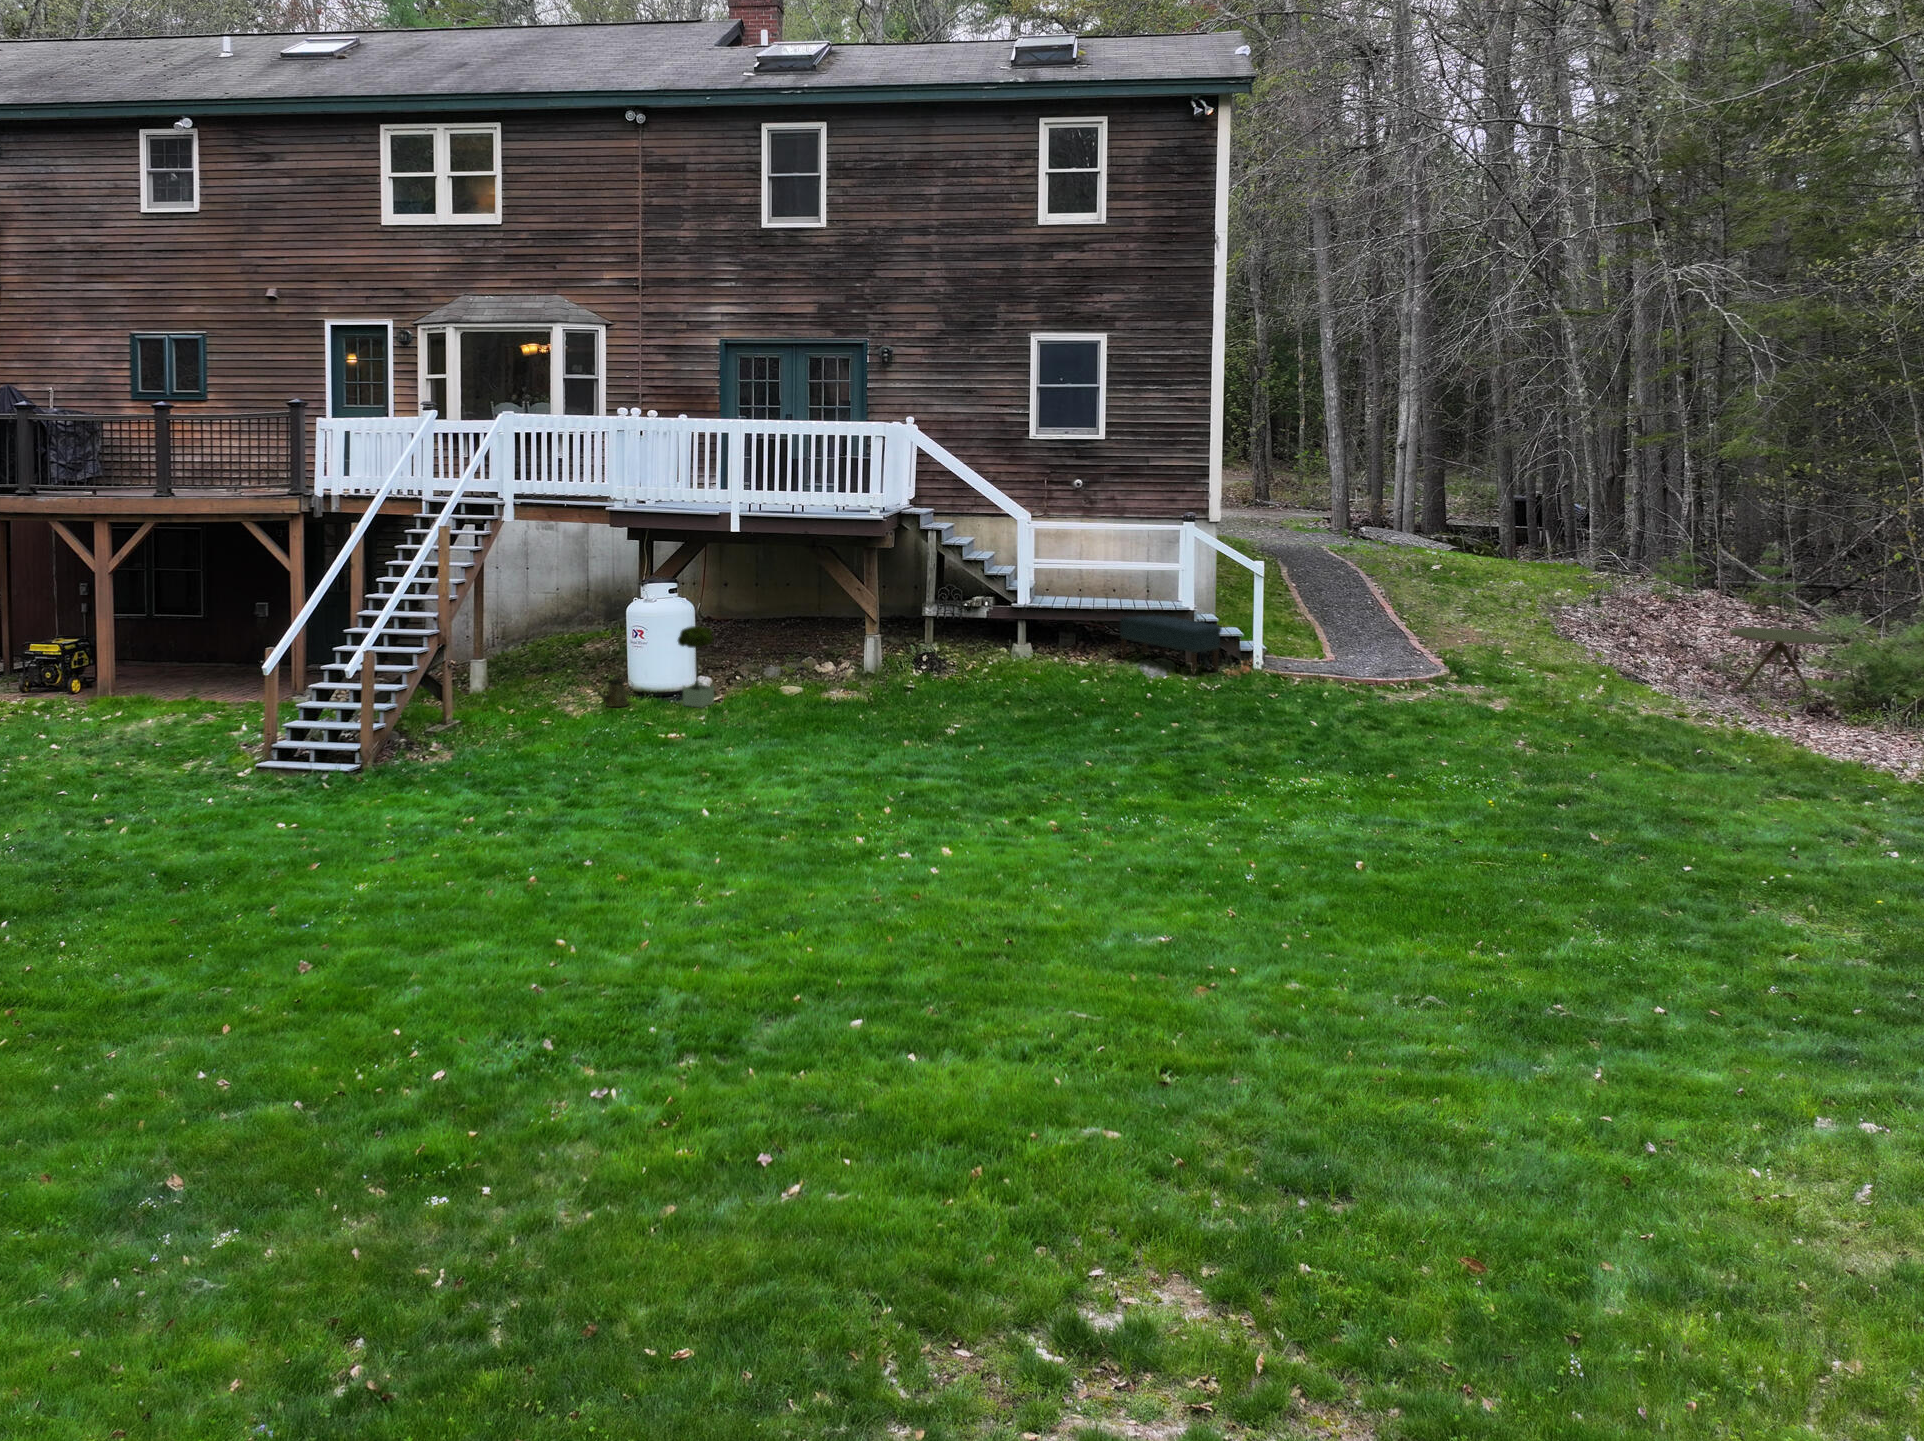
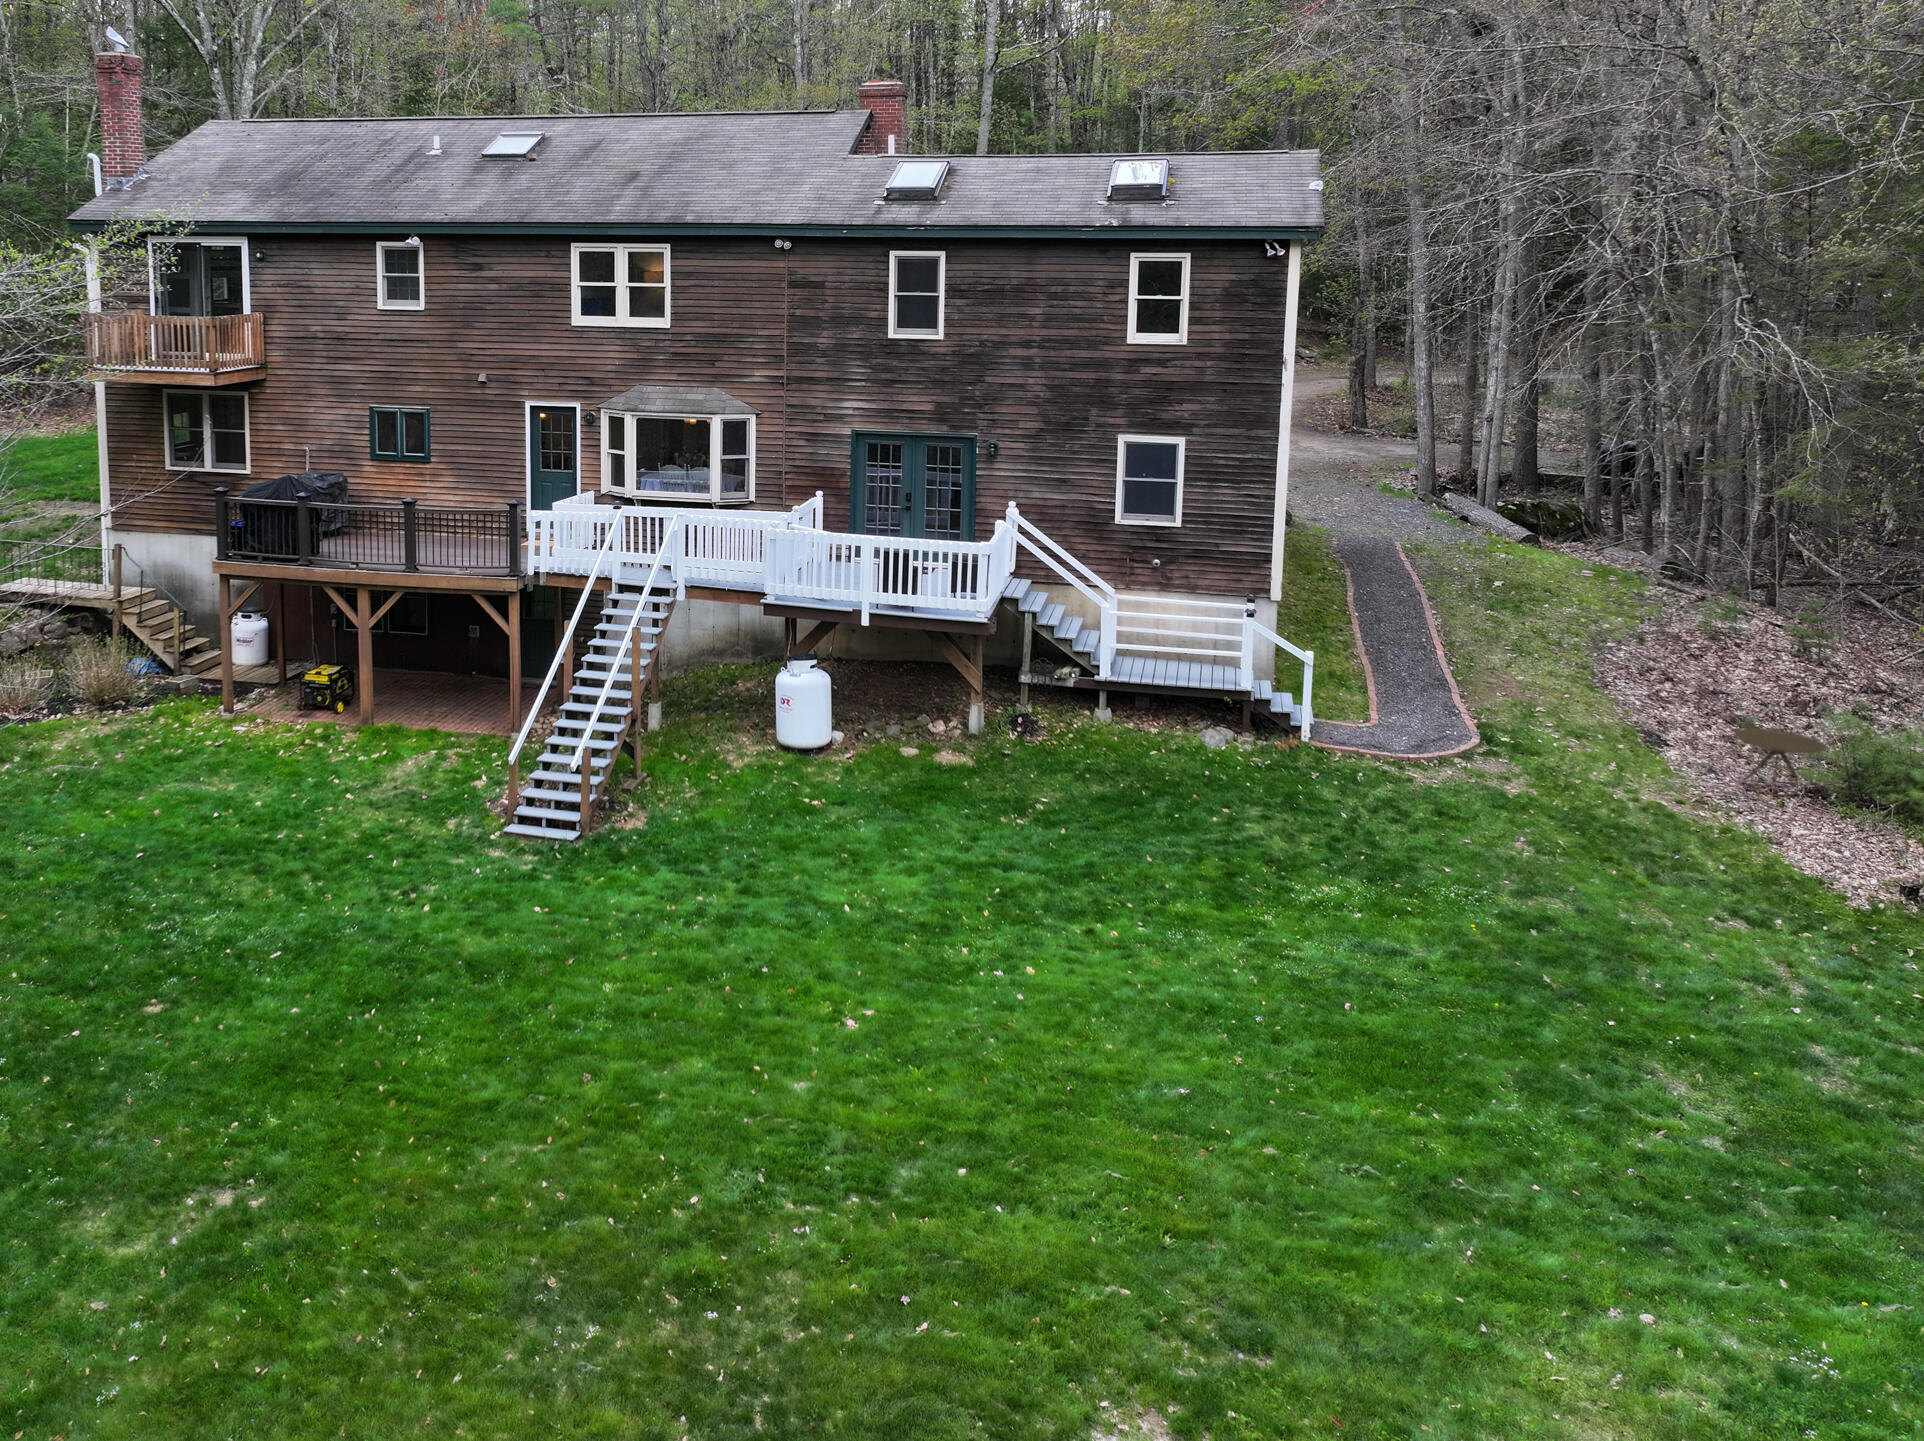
bench: present [1120,616,1221,674] -> none [1185,691,1272,753]
potted tree: present [678,626,714,708] -> none [820,697,849,761]
watering can: present [591,679,628,707] -> none [747,735,783,758]

